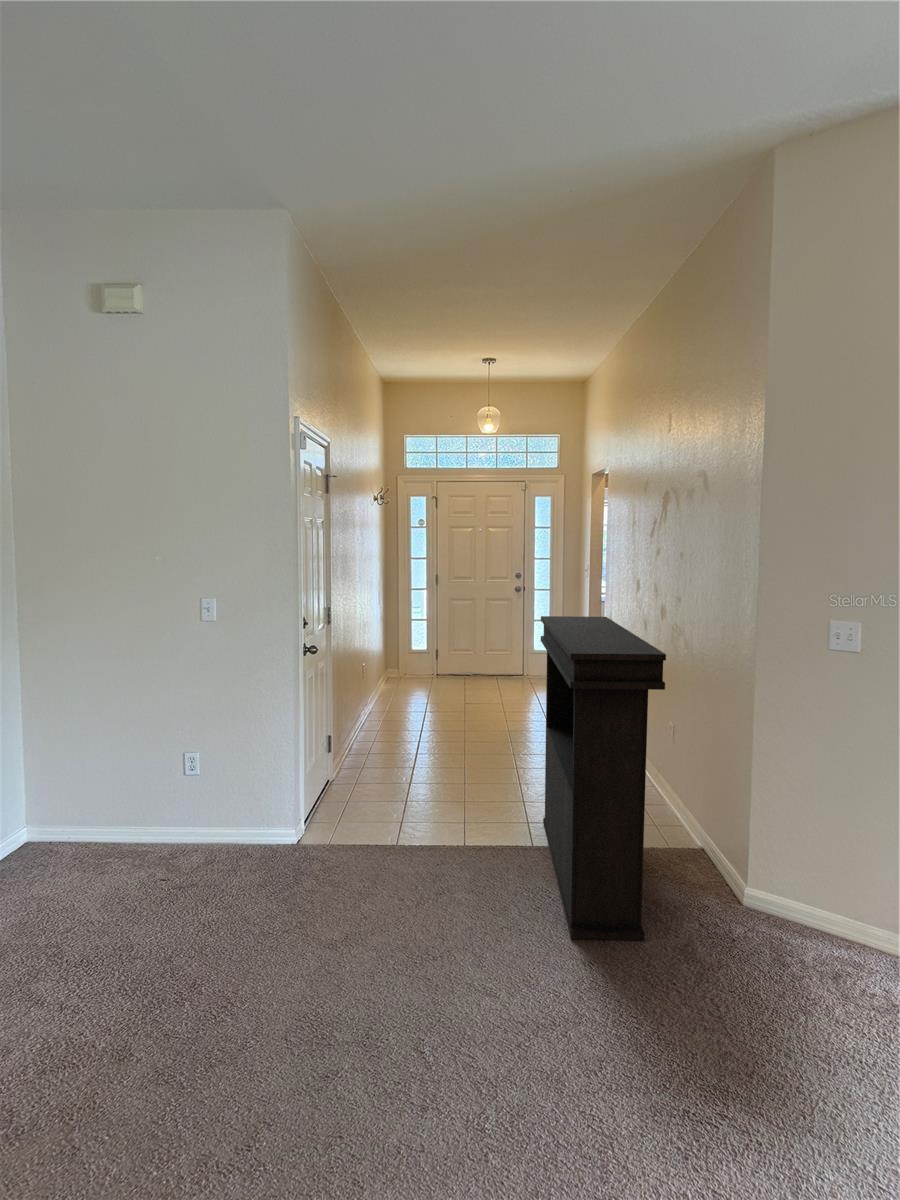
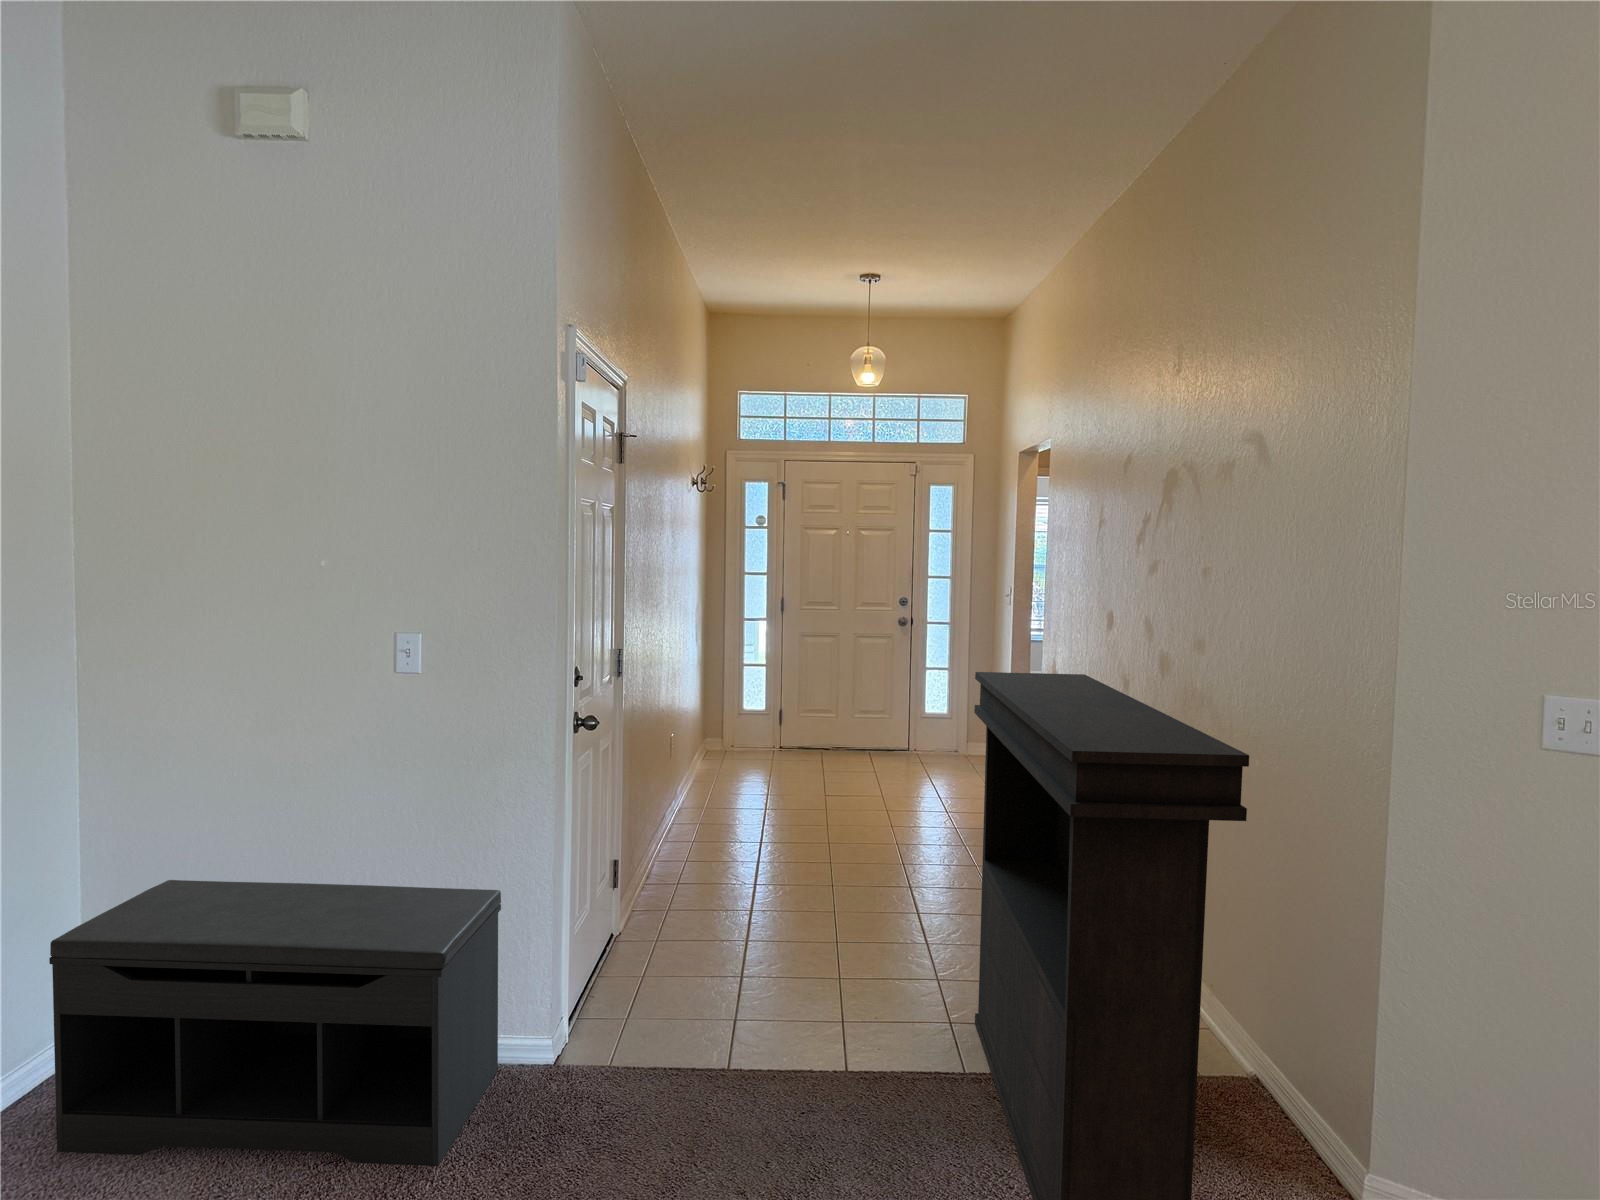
bench: none [18,742,264,892] -> present [49,880,501,1166]

